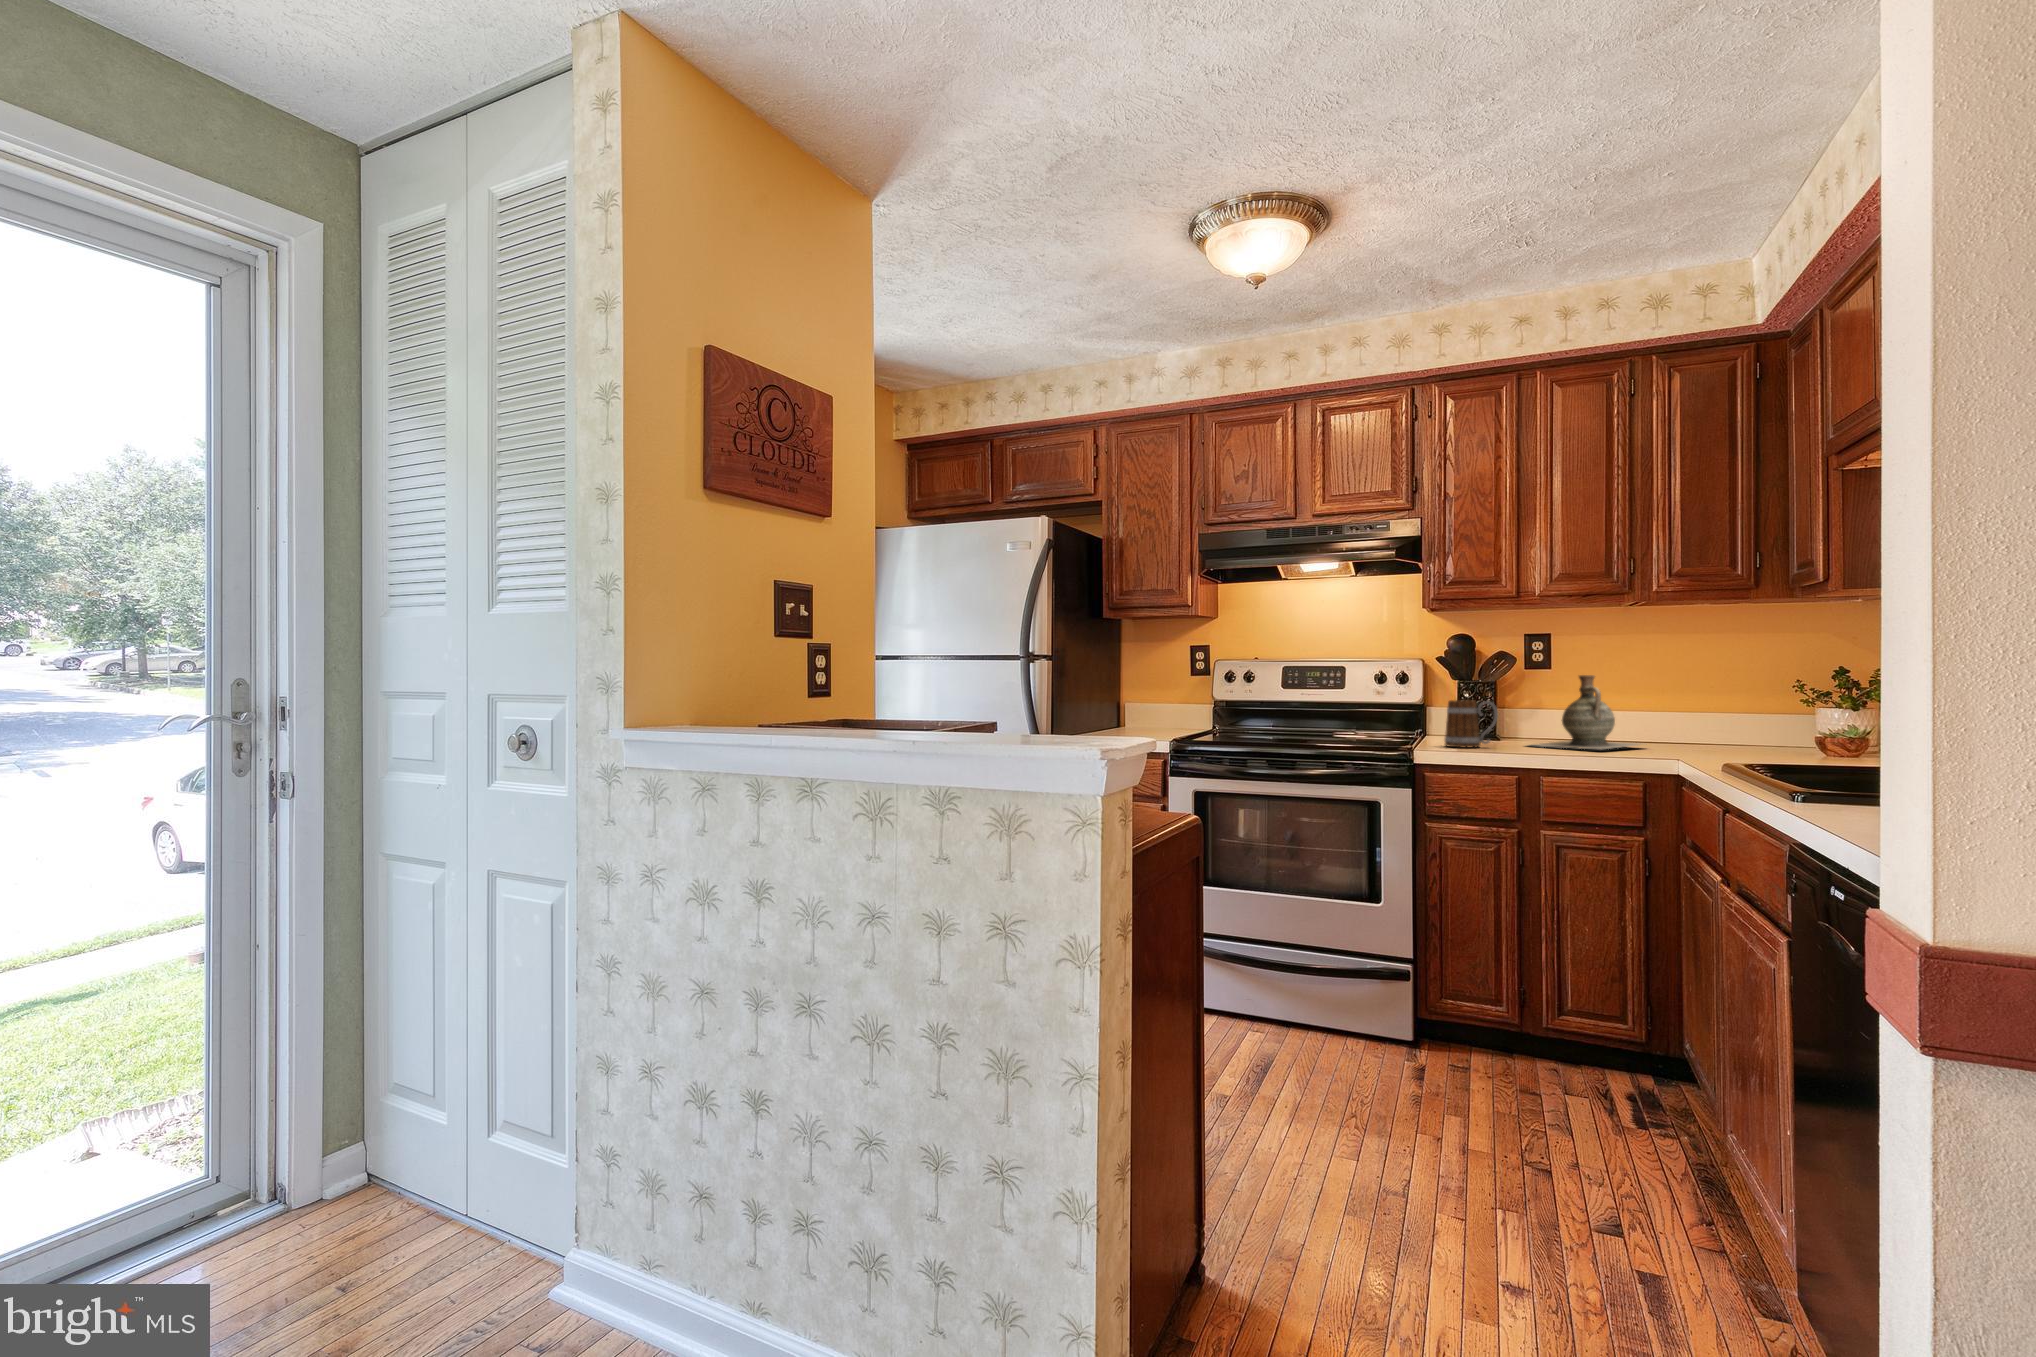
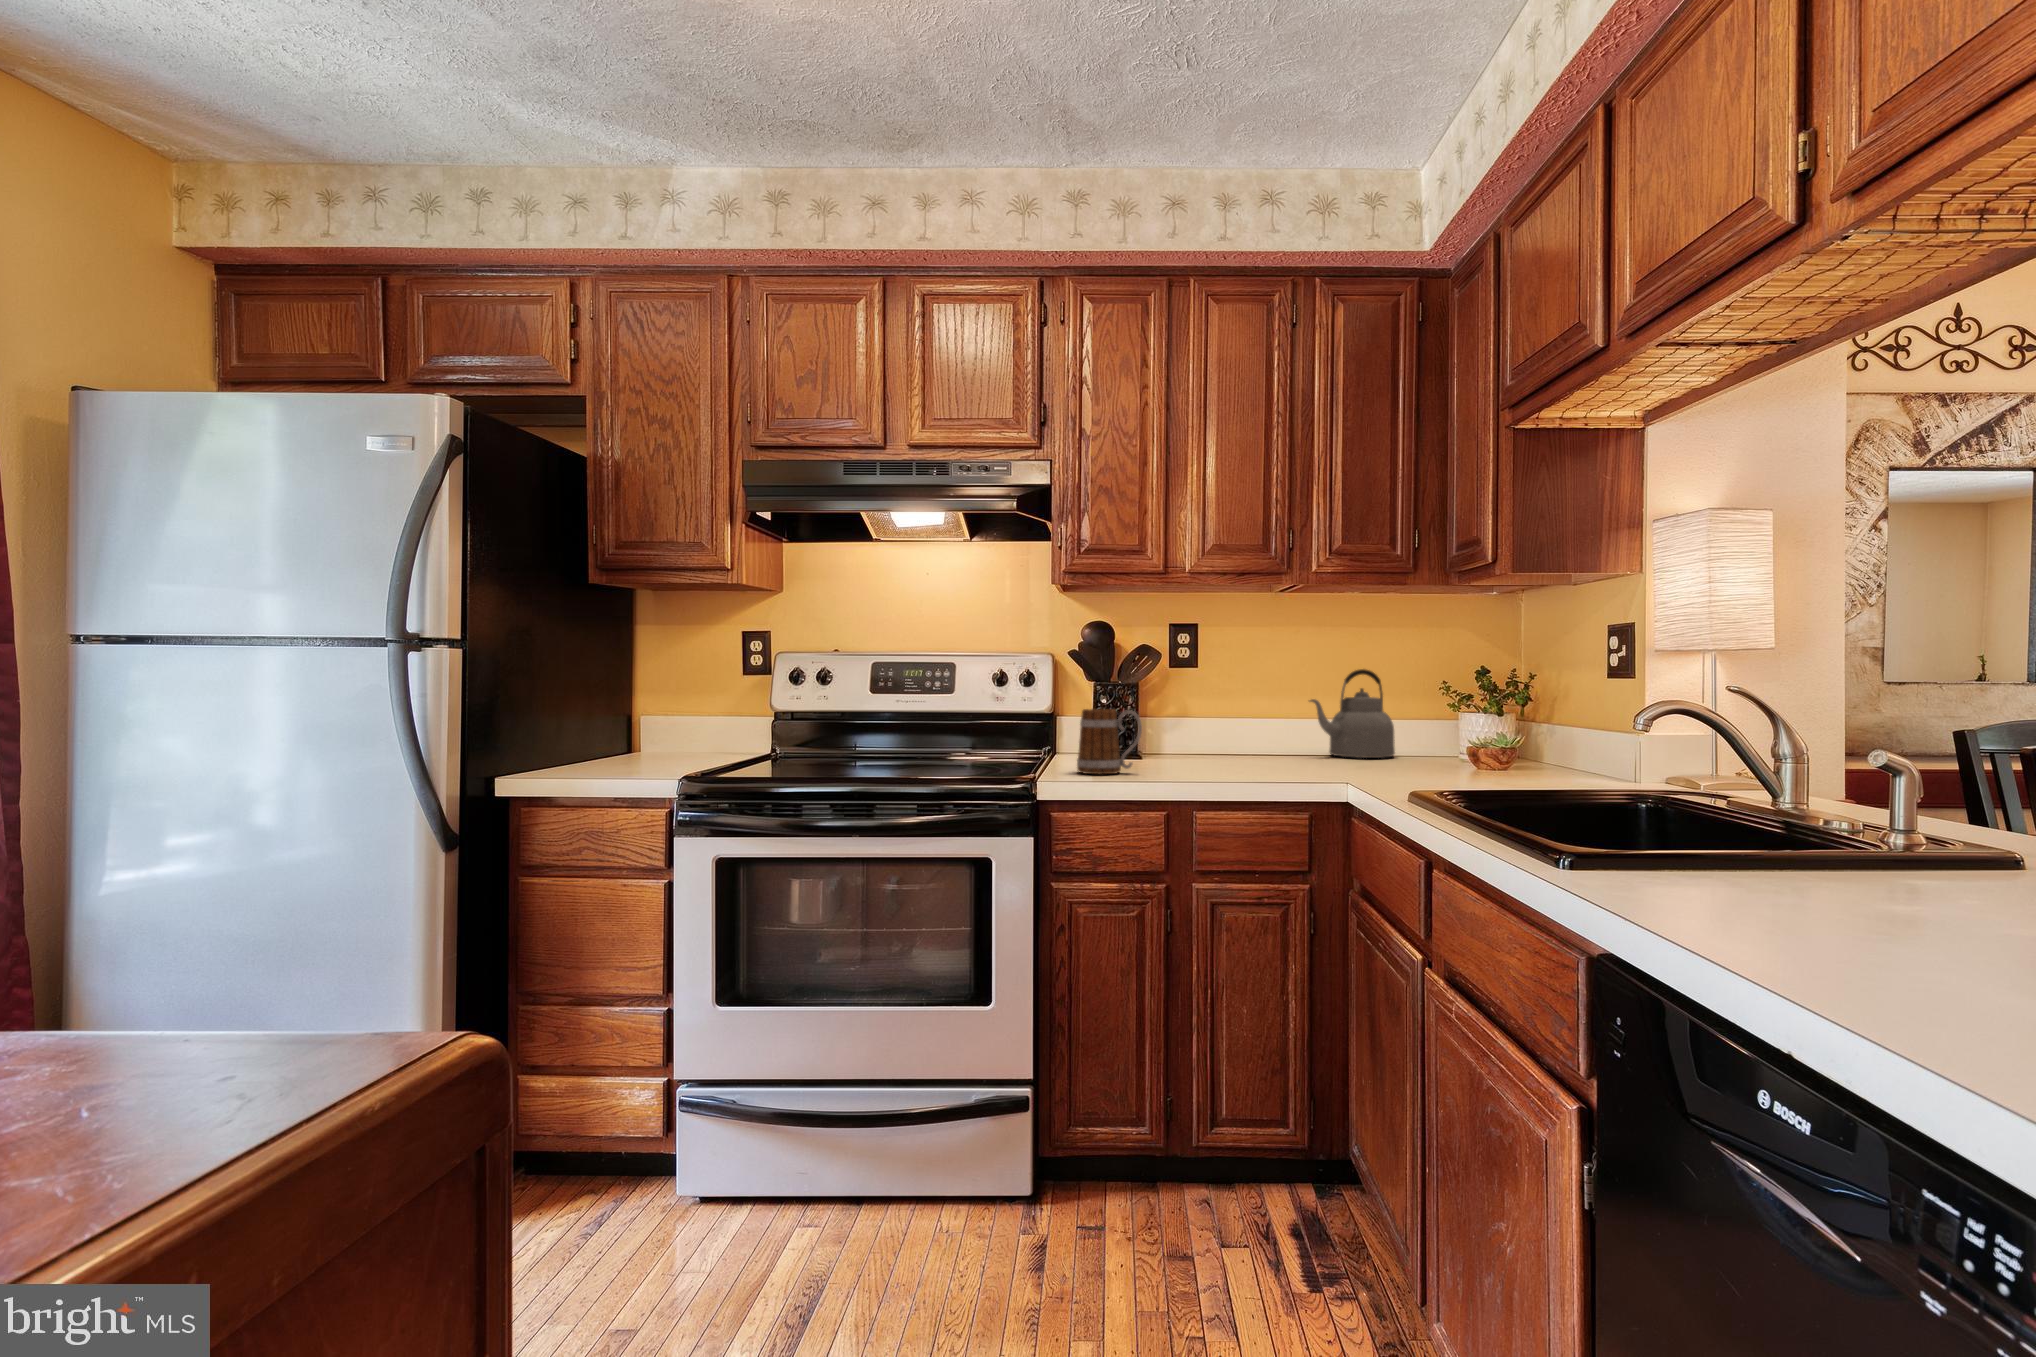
kettle: none [1655,670,1745,743] -> present [1310,669,1395,758]
ceramic jug: present [1533,675,1638,750] -> none [1169,675,1309,774]

